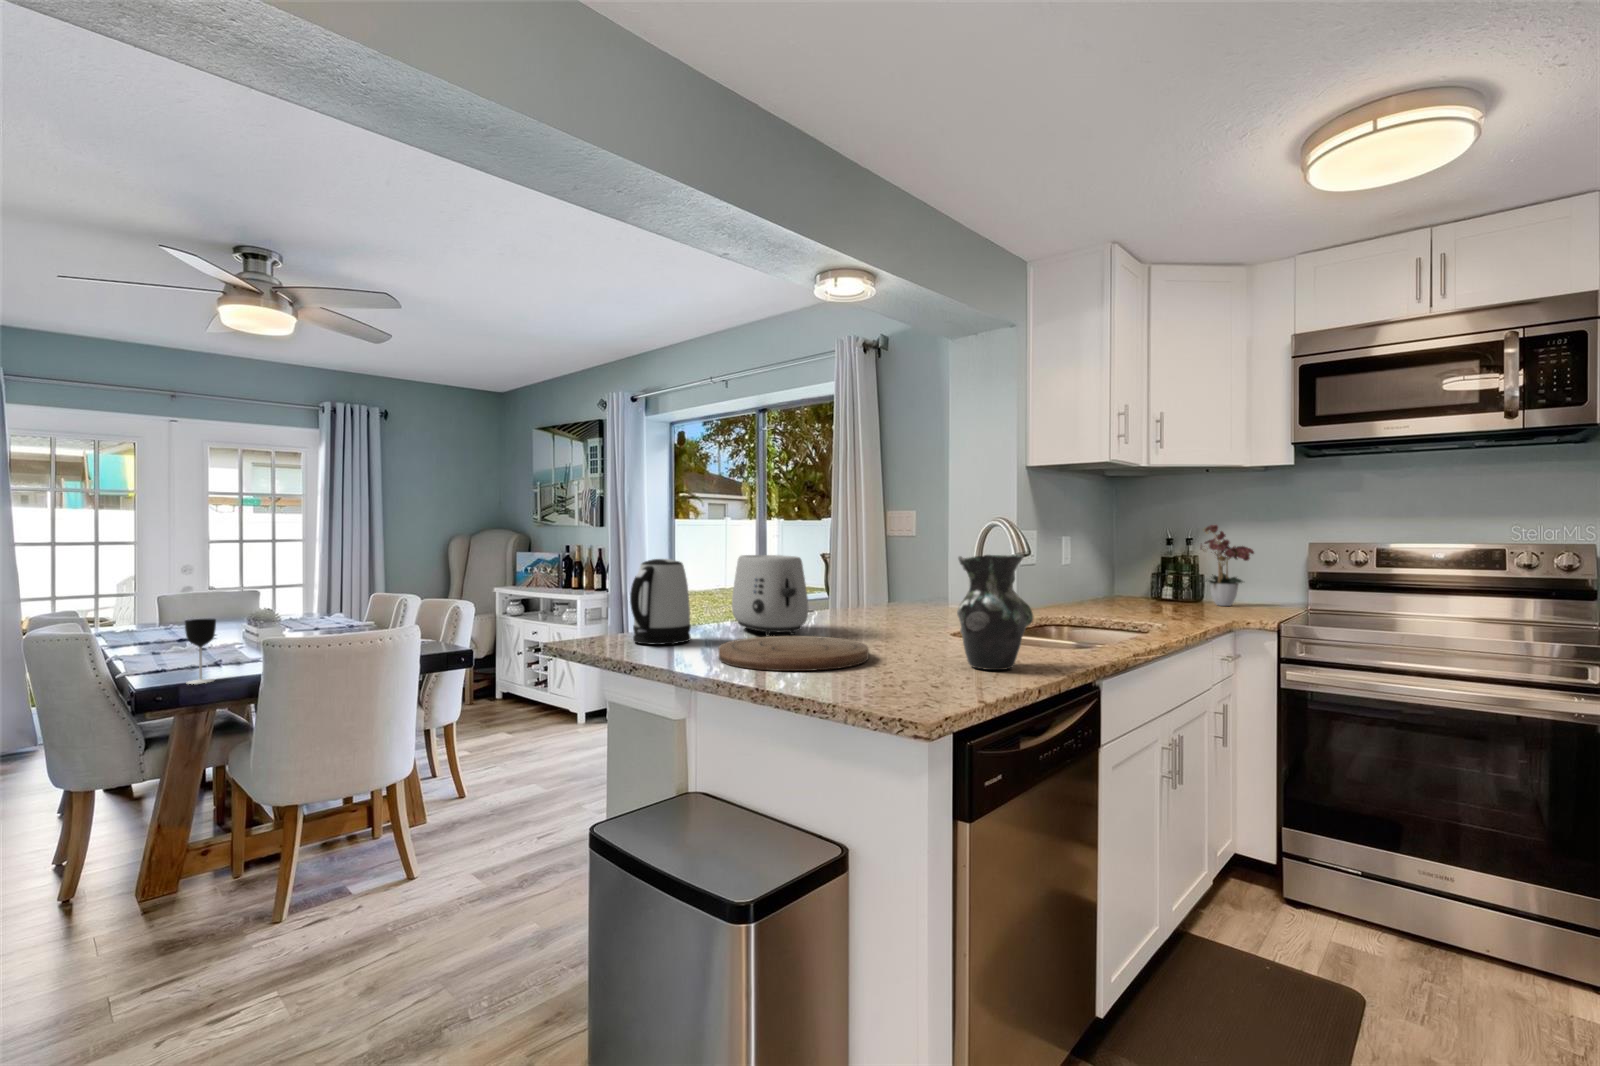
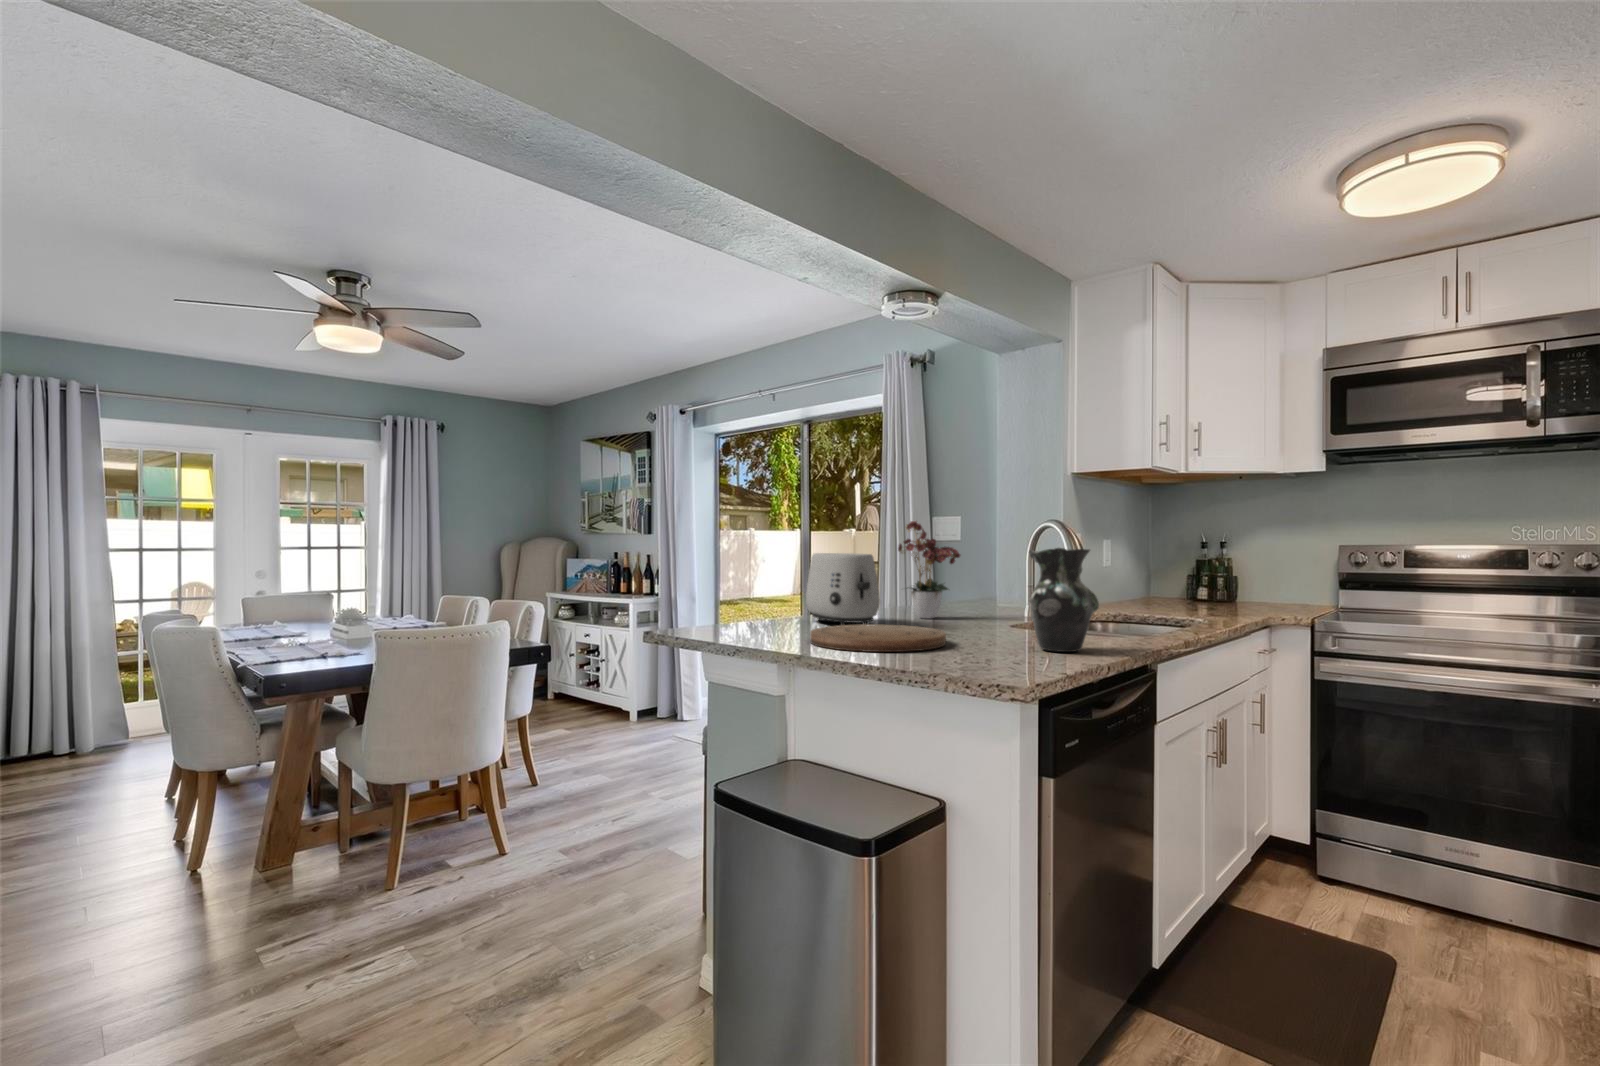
flower arrangement: present [1200,525,1254,606] -> present [898,521,960,619]
kettle: present [630,559,691,645] -> none [724,555,776,632]
wine glass: present [185,619,216,684] -> none [303,612,330,671]

